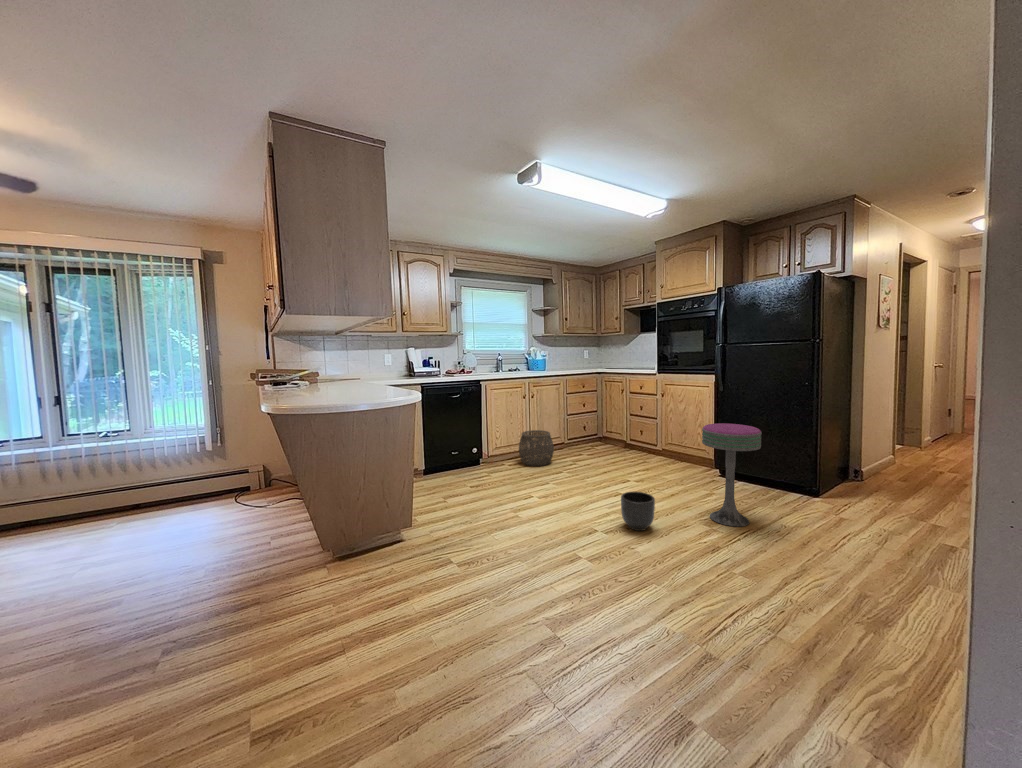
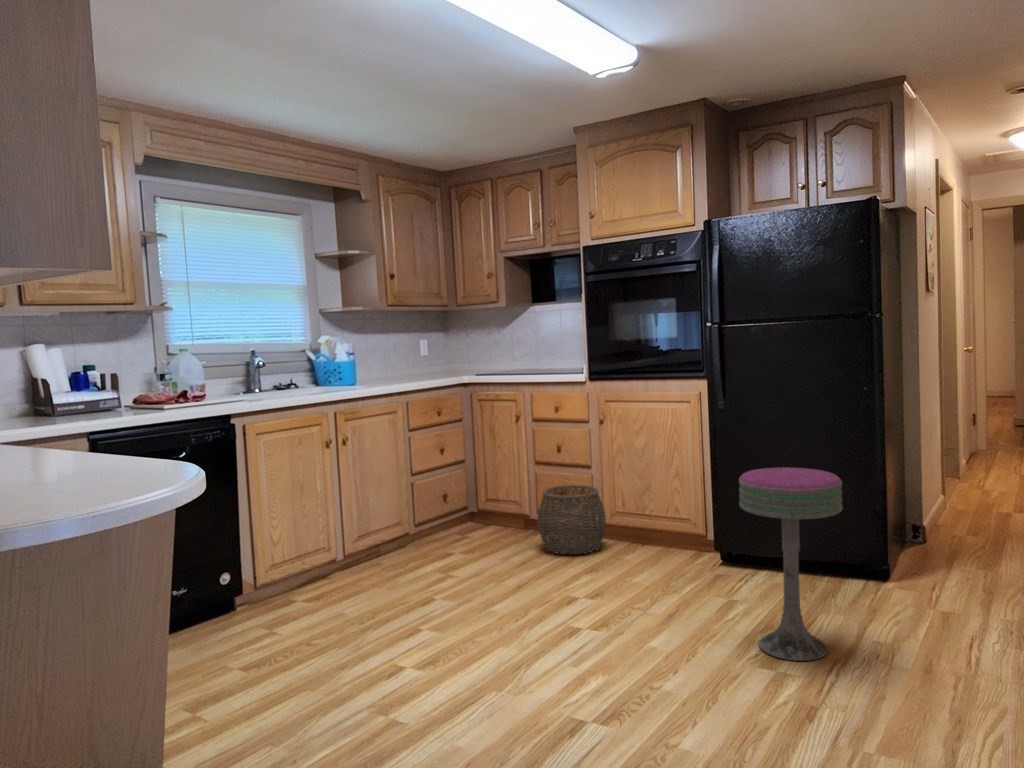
woven basket: present [519,430,554,466] -> present [538,485,606,555]
planter: present [621,492,655,531] -> none [619,624,687,707]

